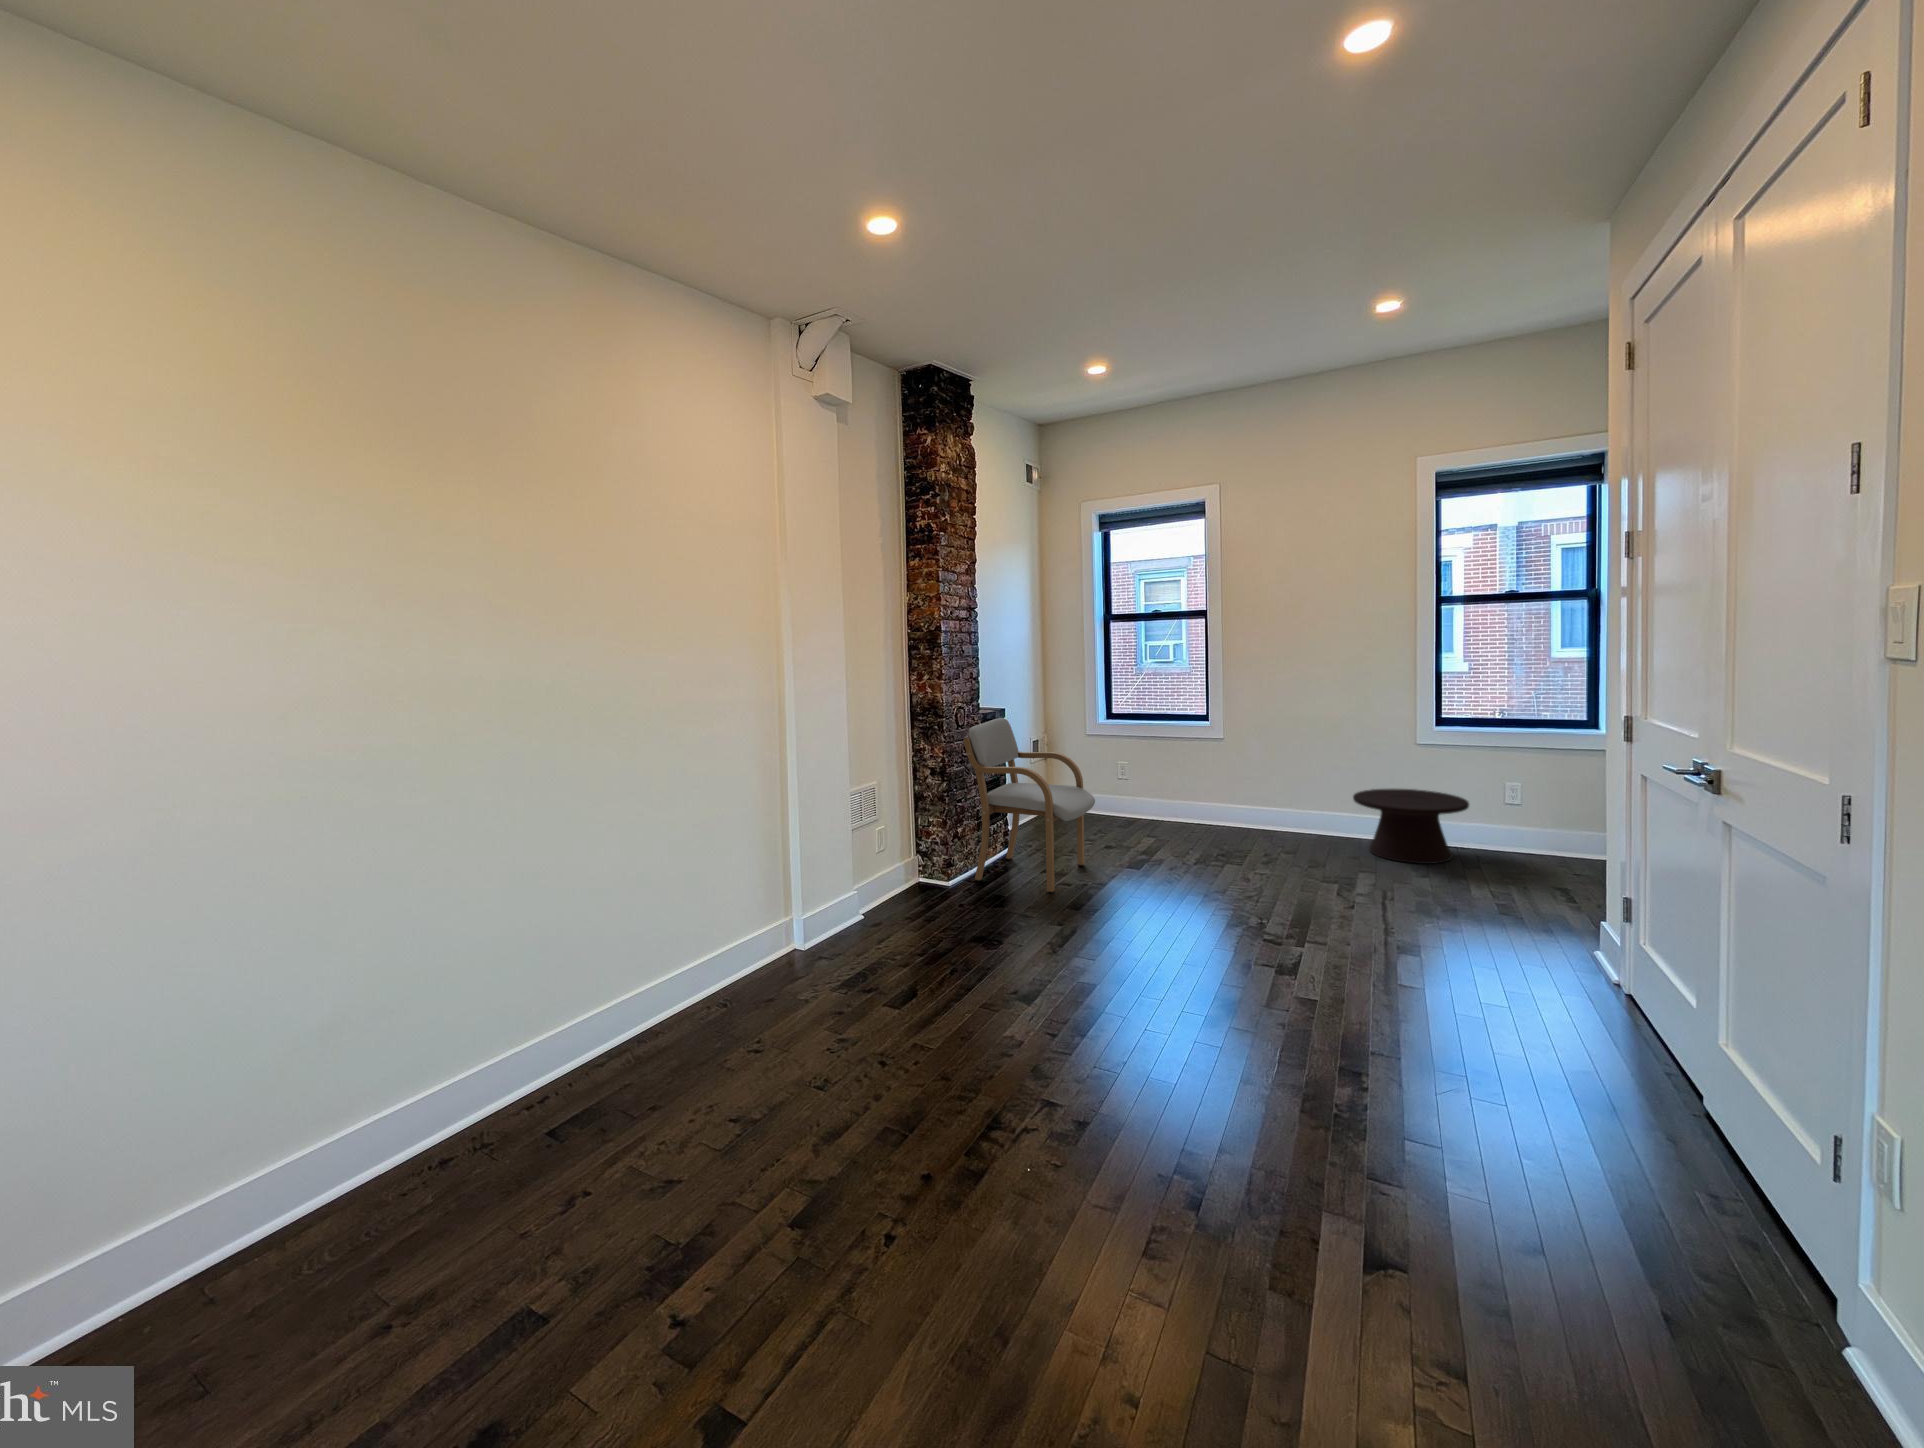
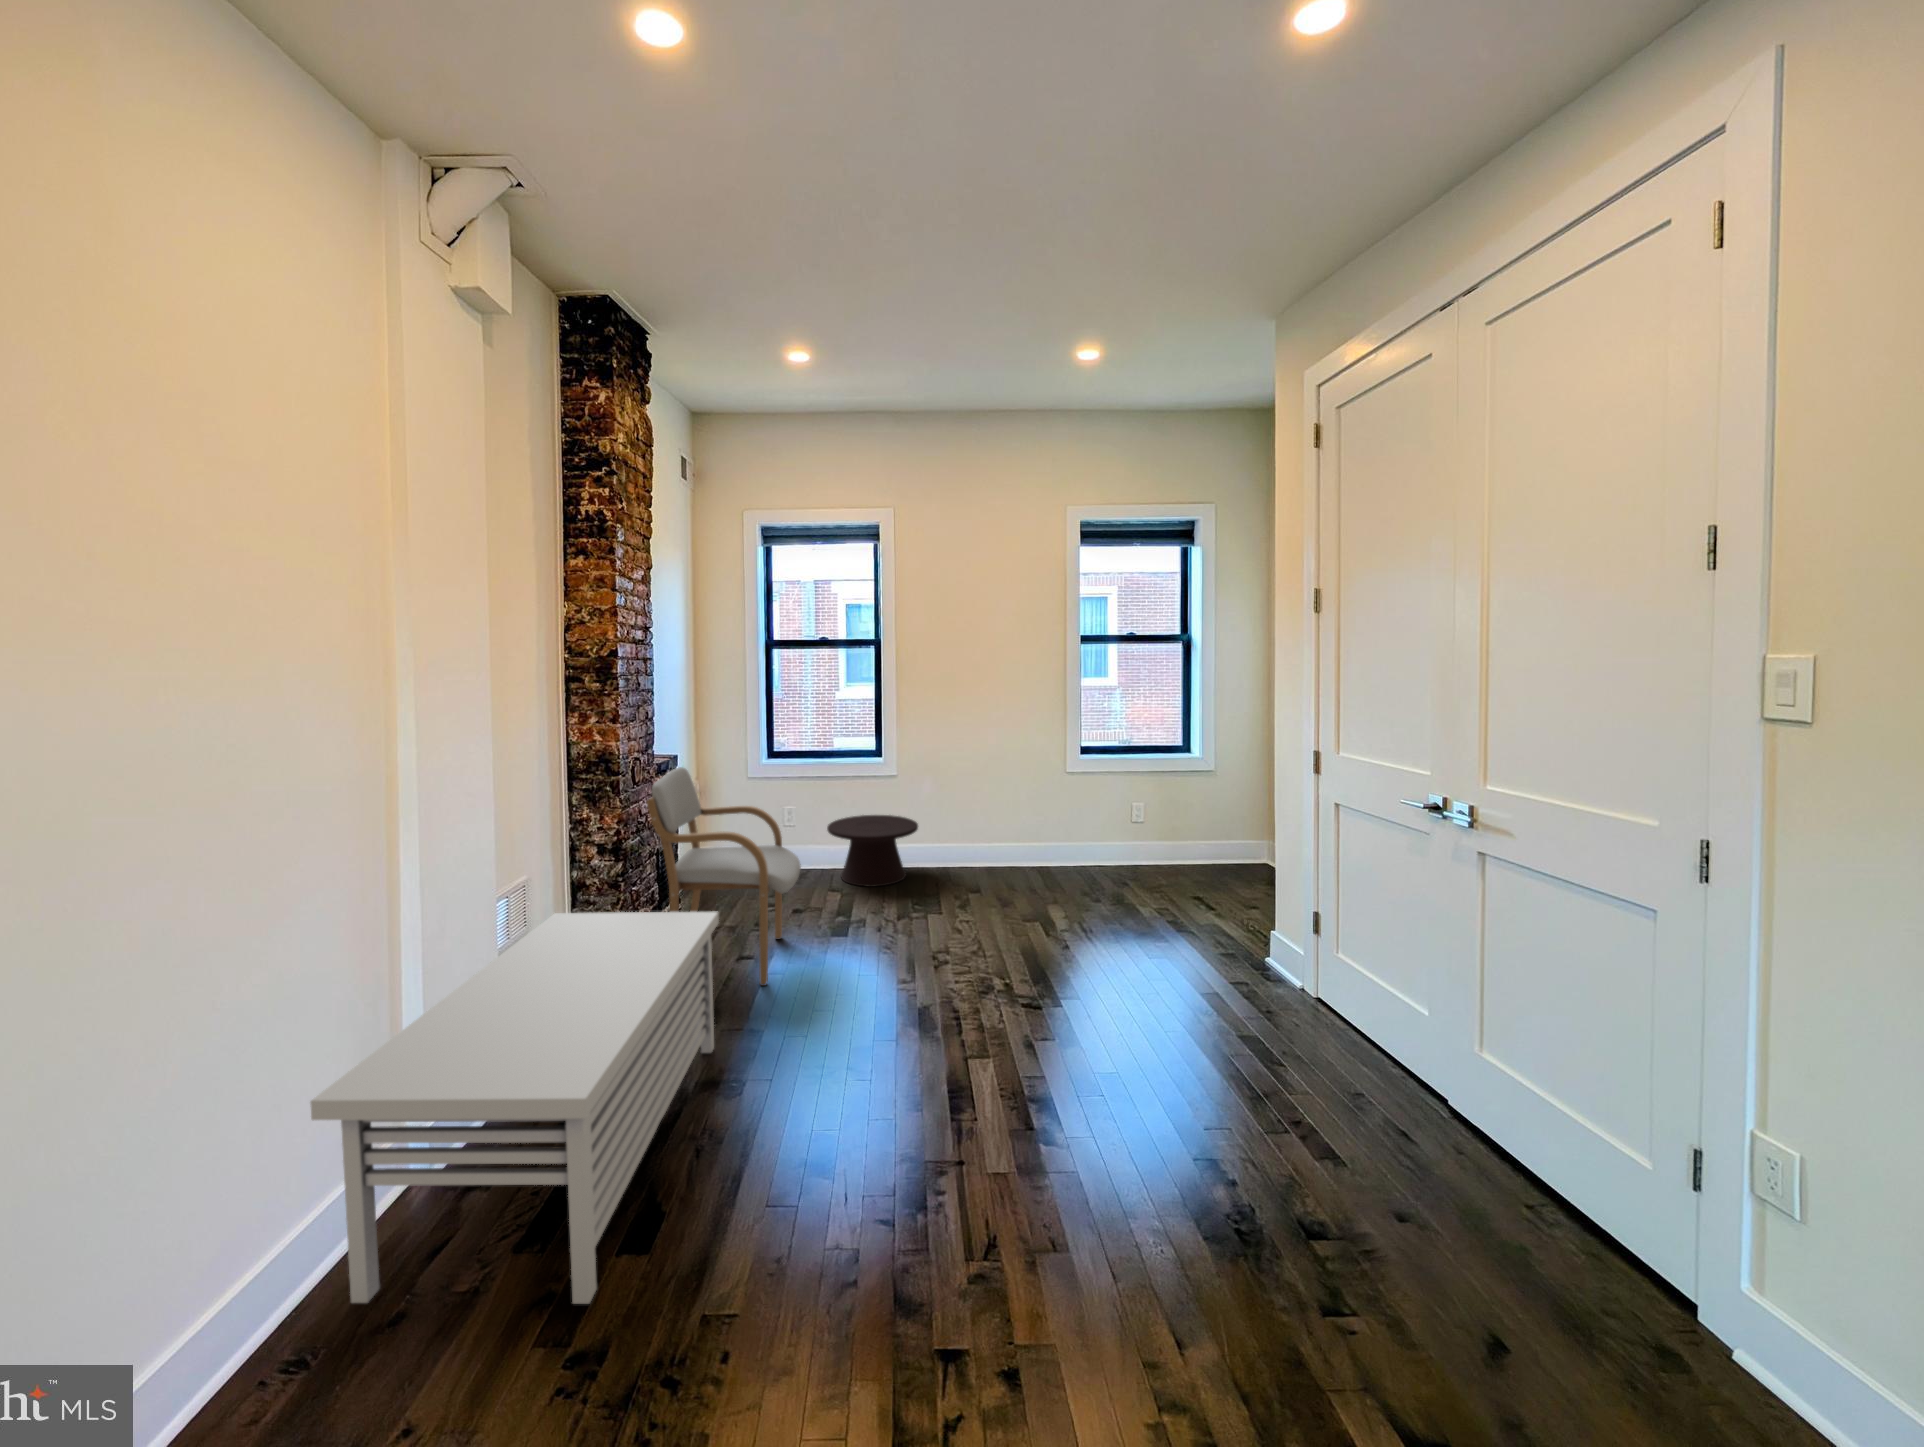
side table: present [1353,789,1469,864] -> present [827,815,918,887]
storage bench: none [735,810,995,1017] -> present [310,912,719,1304]

